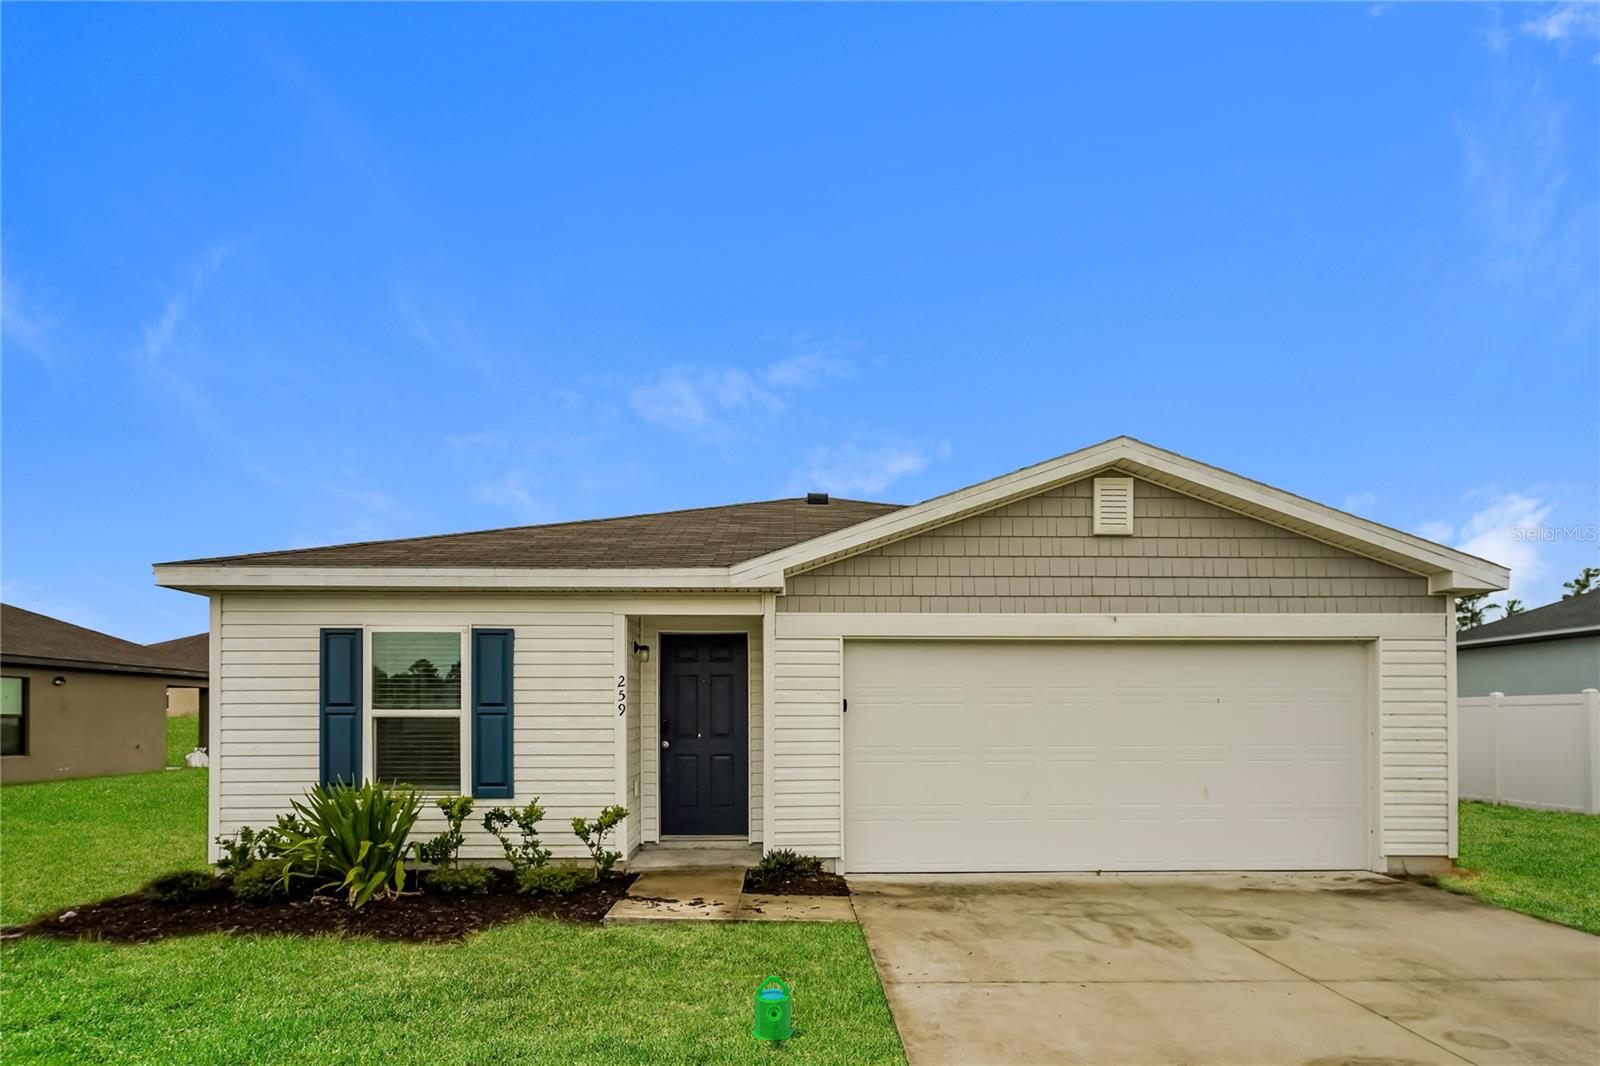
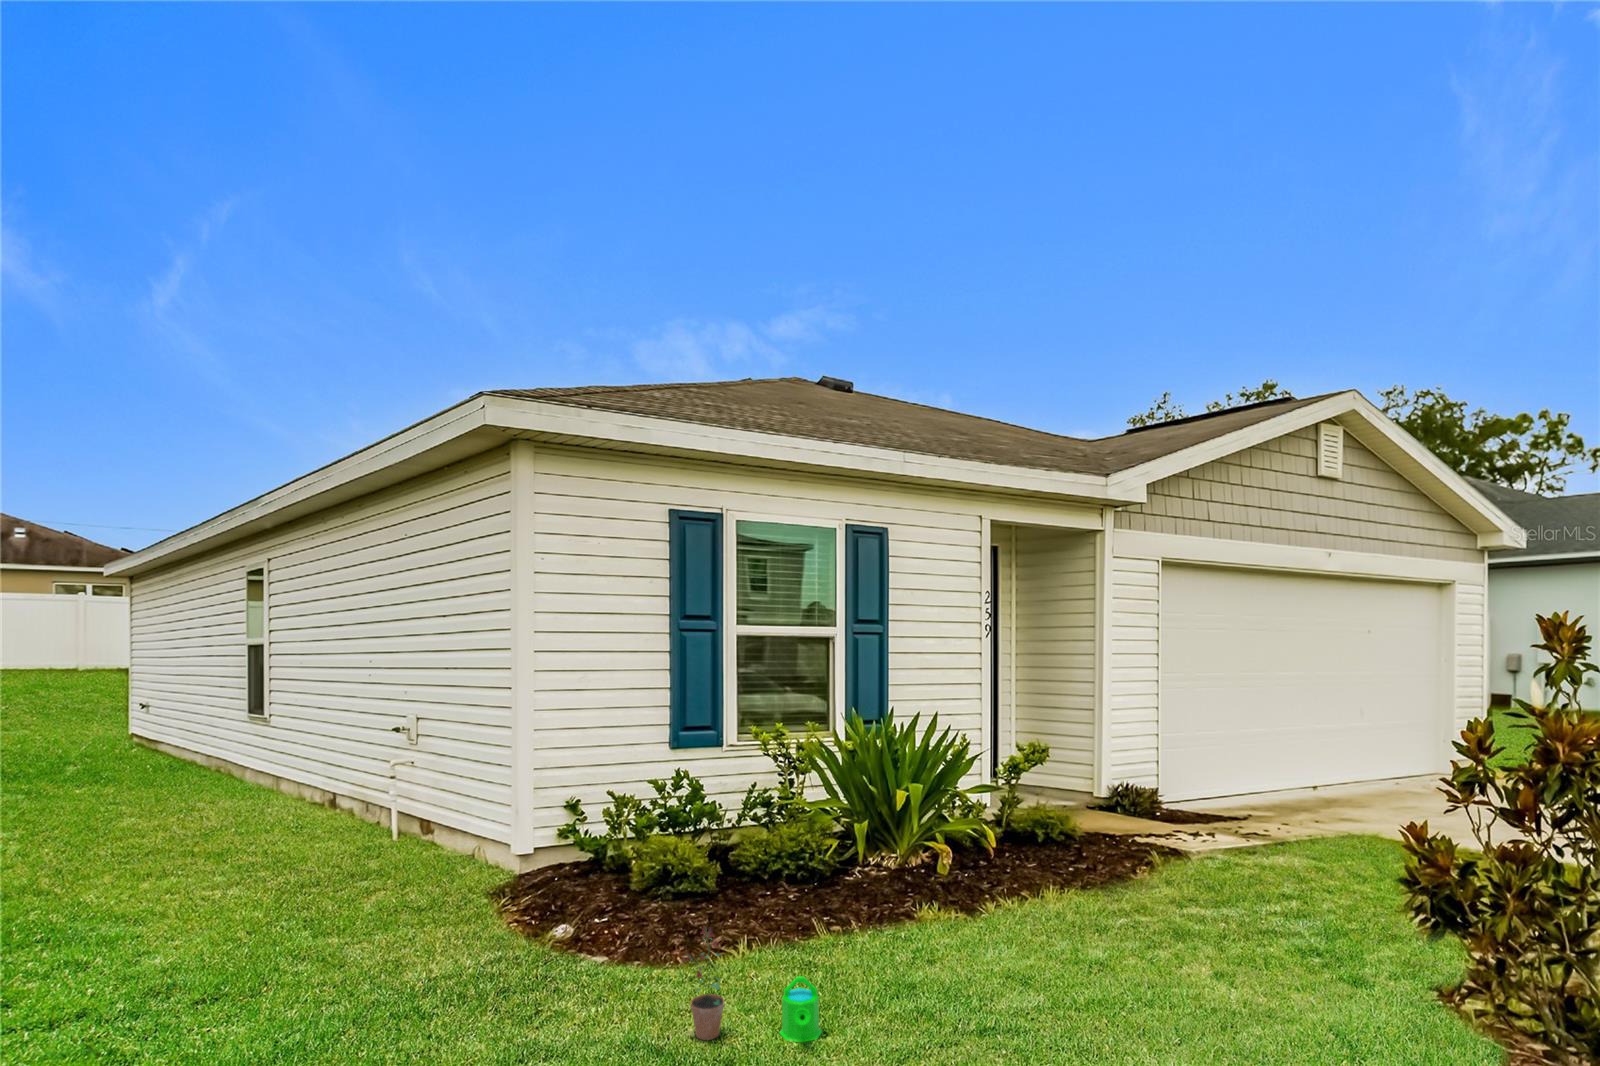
potted plant: none [655,925,698,1039] -> present [683,927,724,1040]

